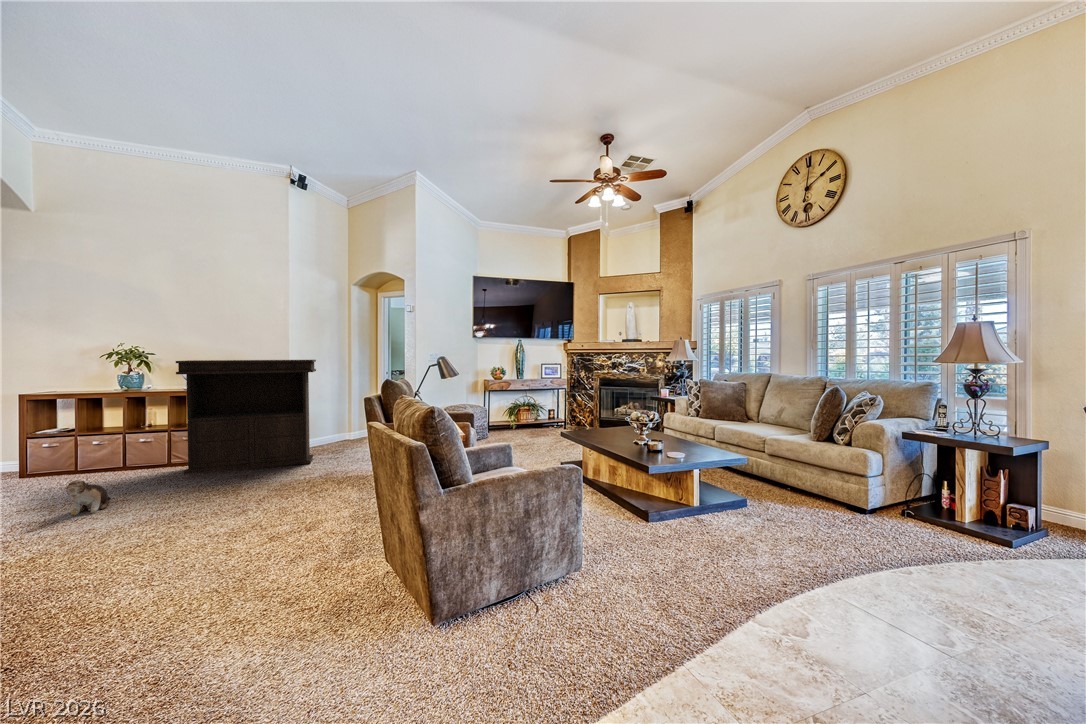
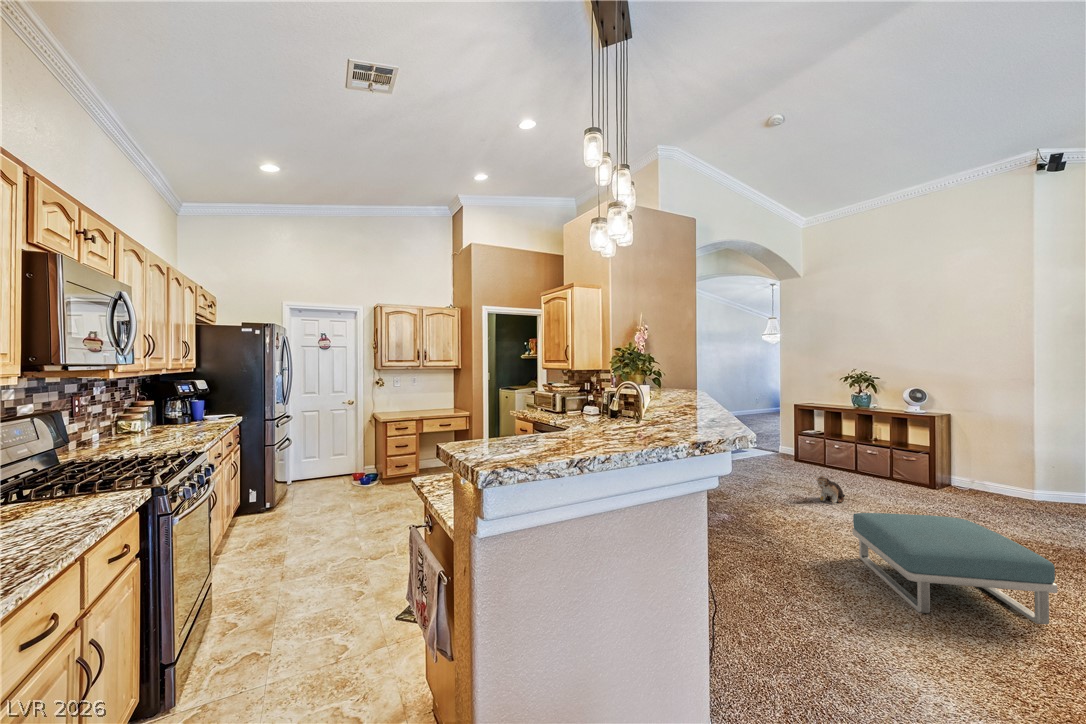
console table: present [176,360,316,474] -> none [896,386,1077,525]
footstool: none [128,476,321,586] -> present [852,513,1058,625]

